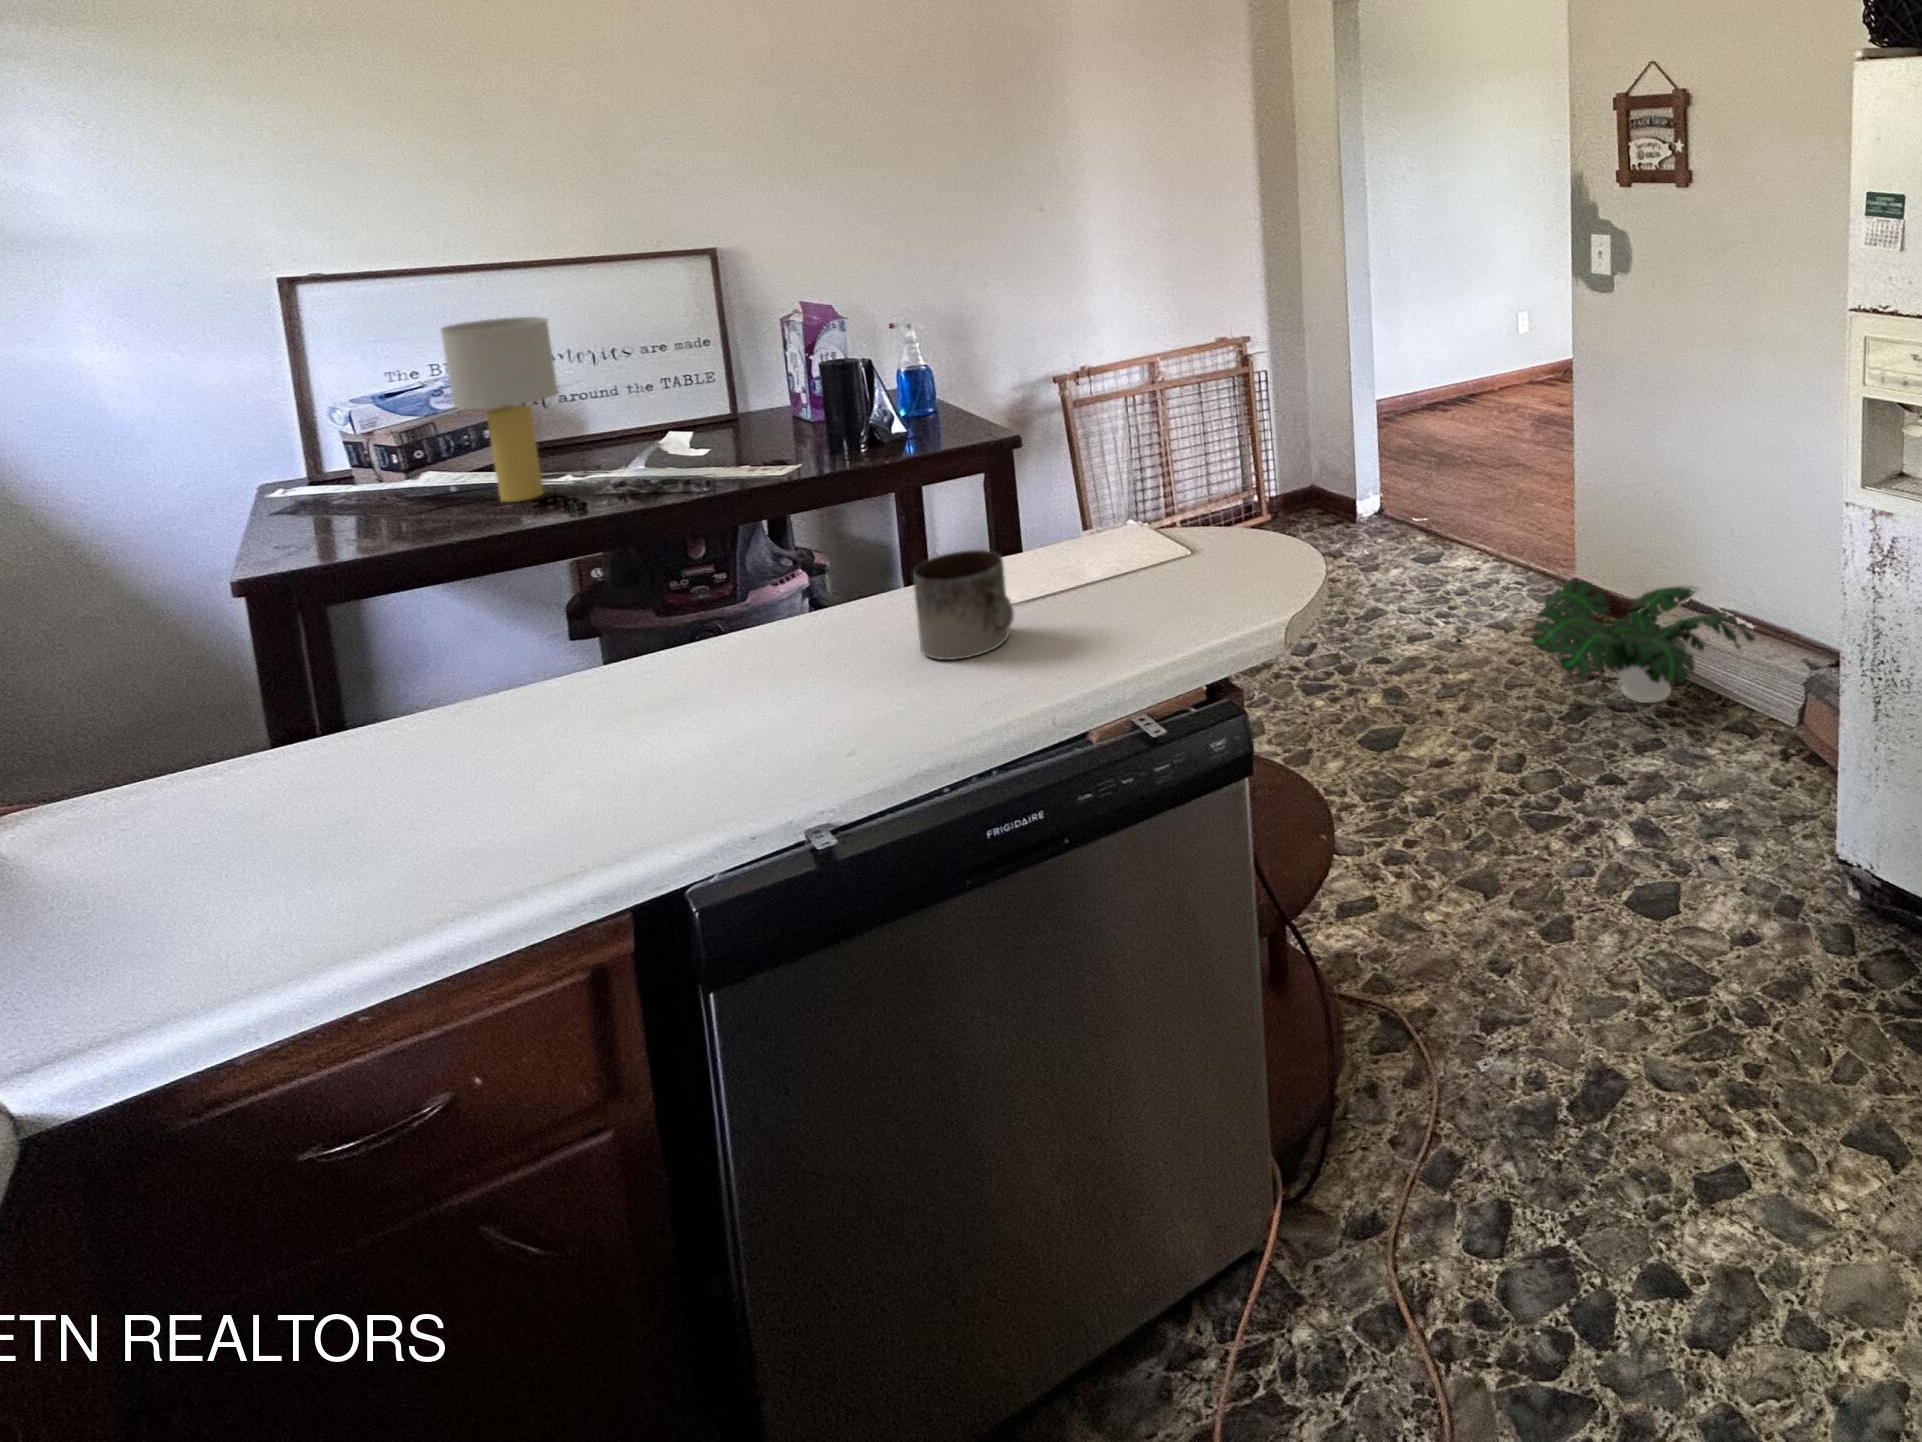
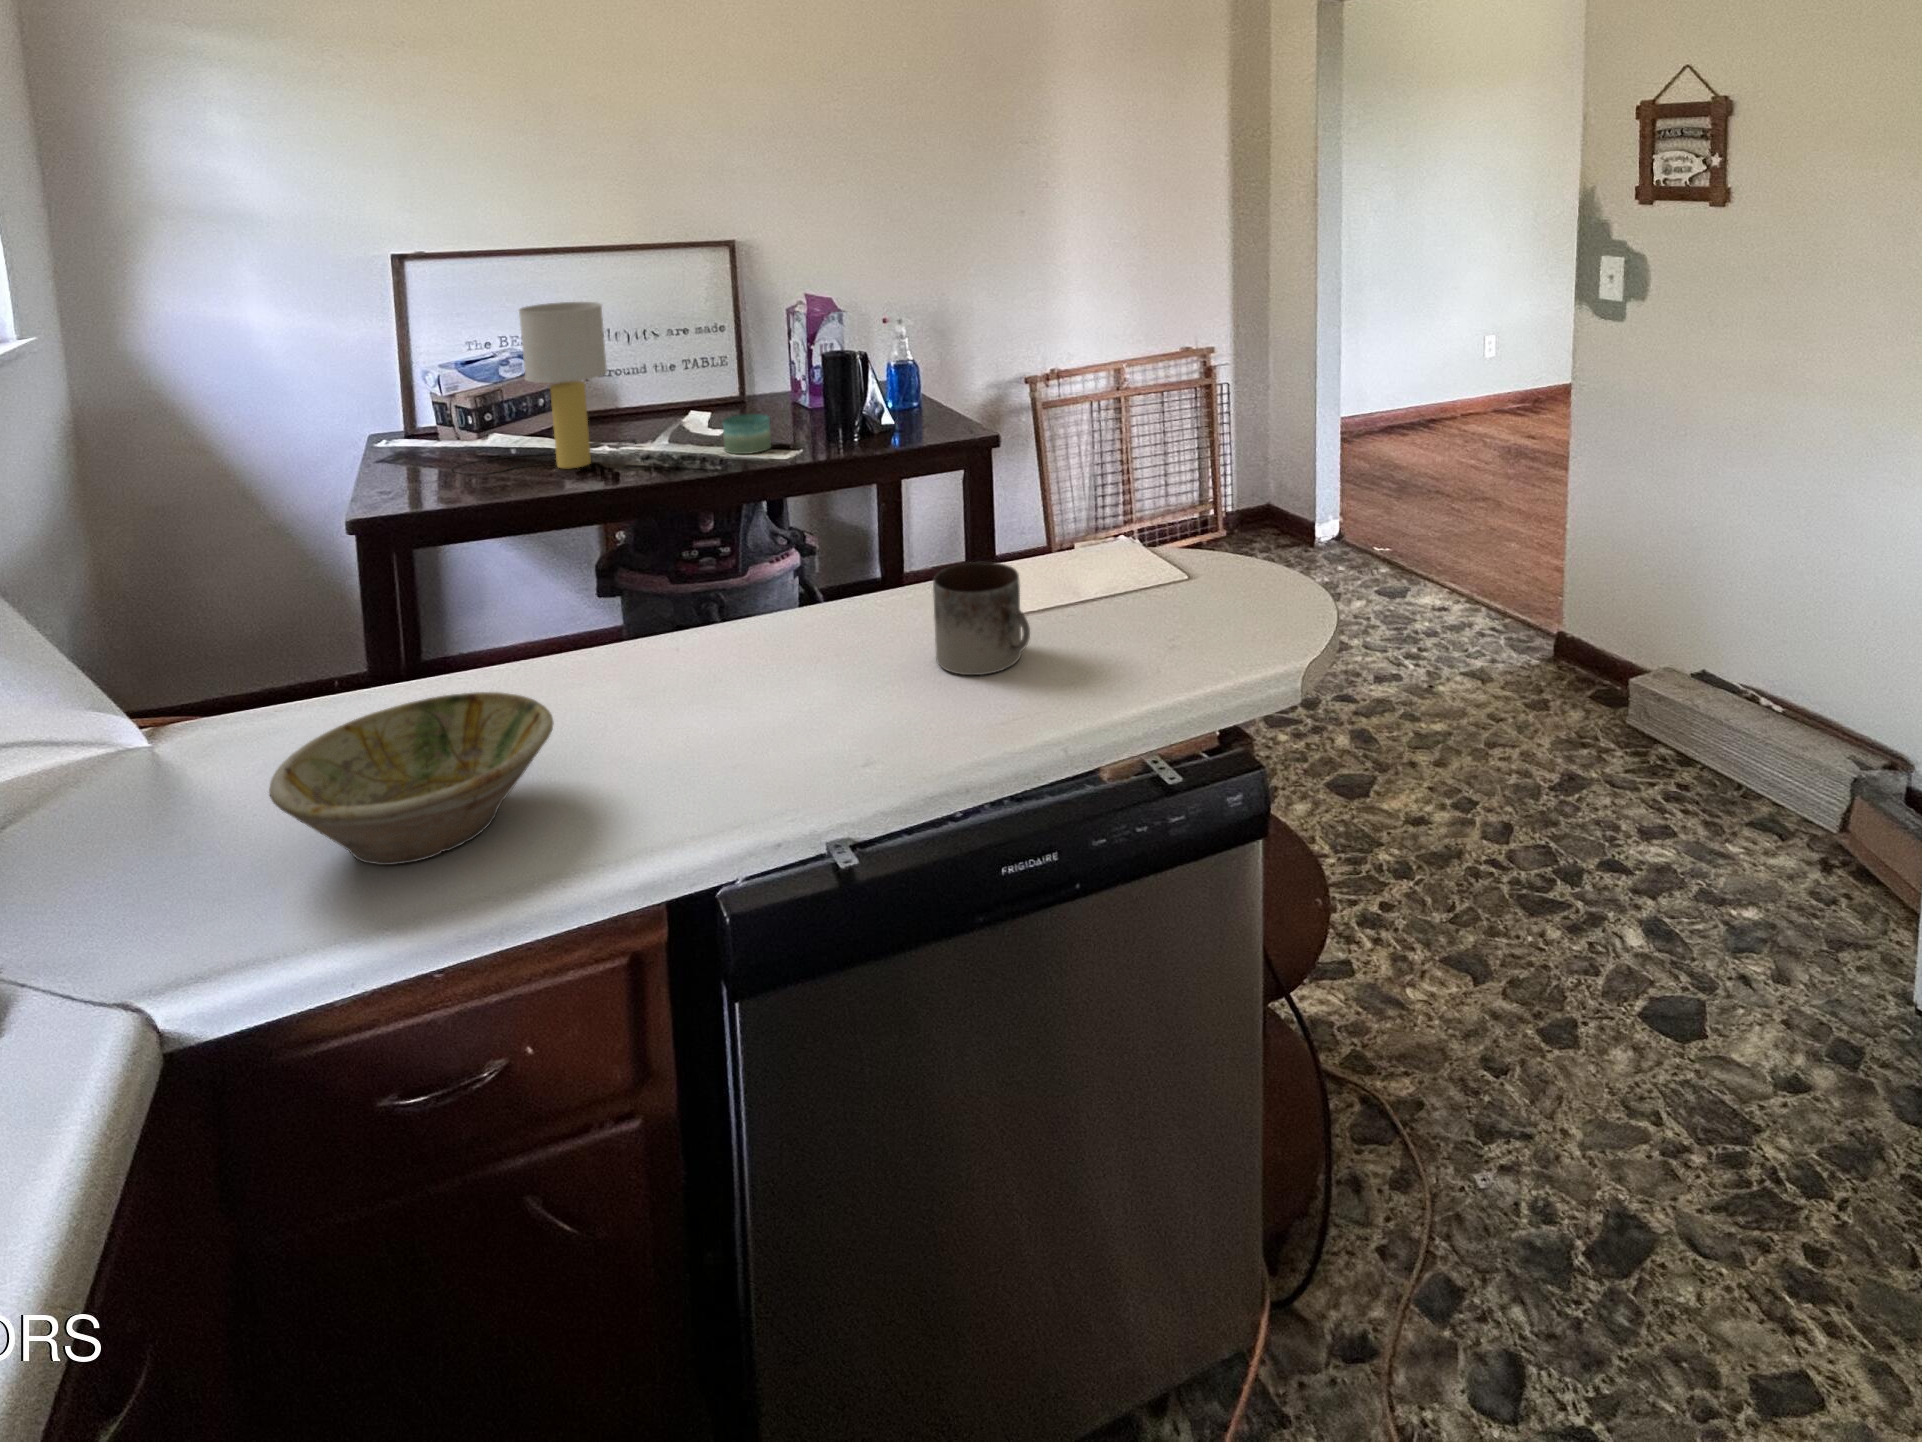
candle: none [705,429,765,472] -> present [723,414,771,454]
potted plant: present [1532,579,1755,703] -> none [1517,633,1788,783]
bowl: none [123,726,480,915] -> present [269,692,553,865]

